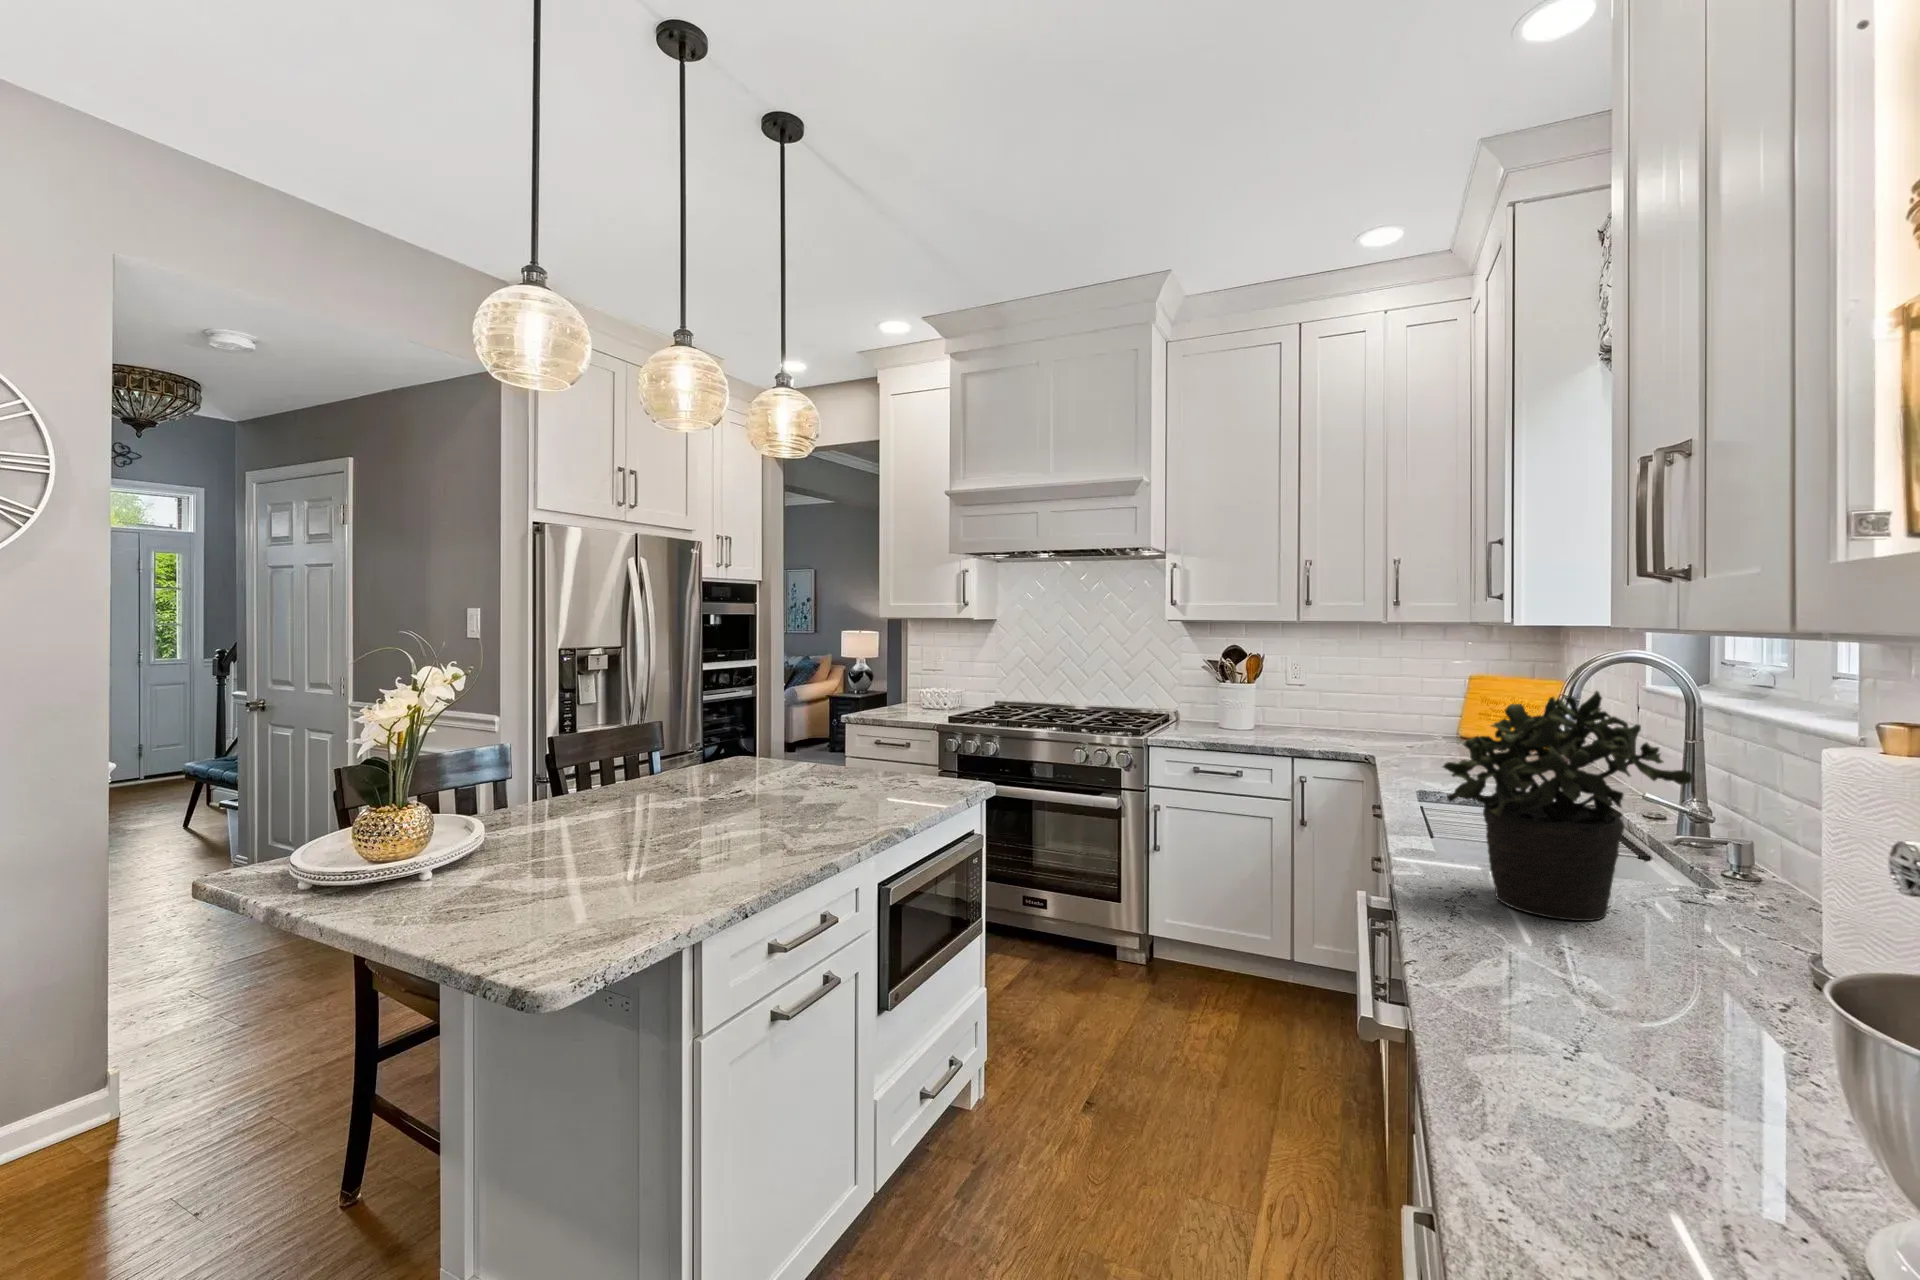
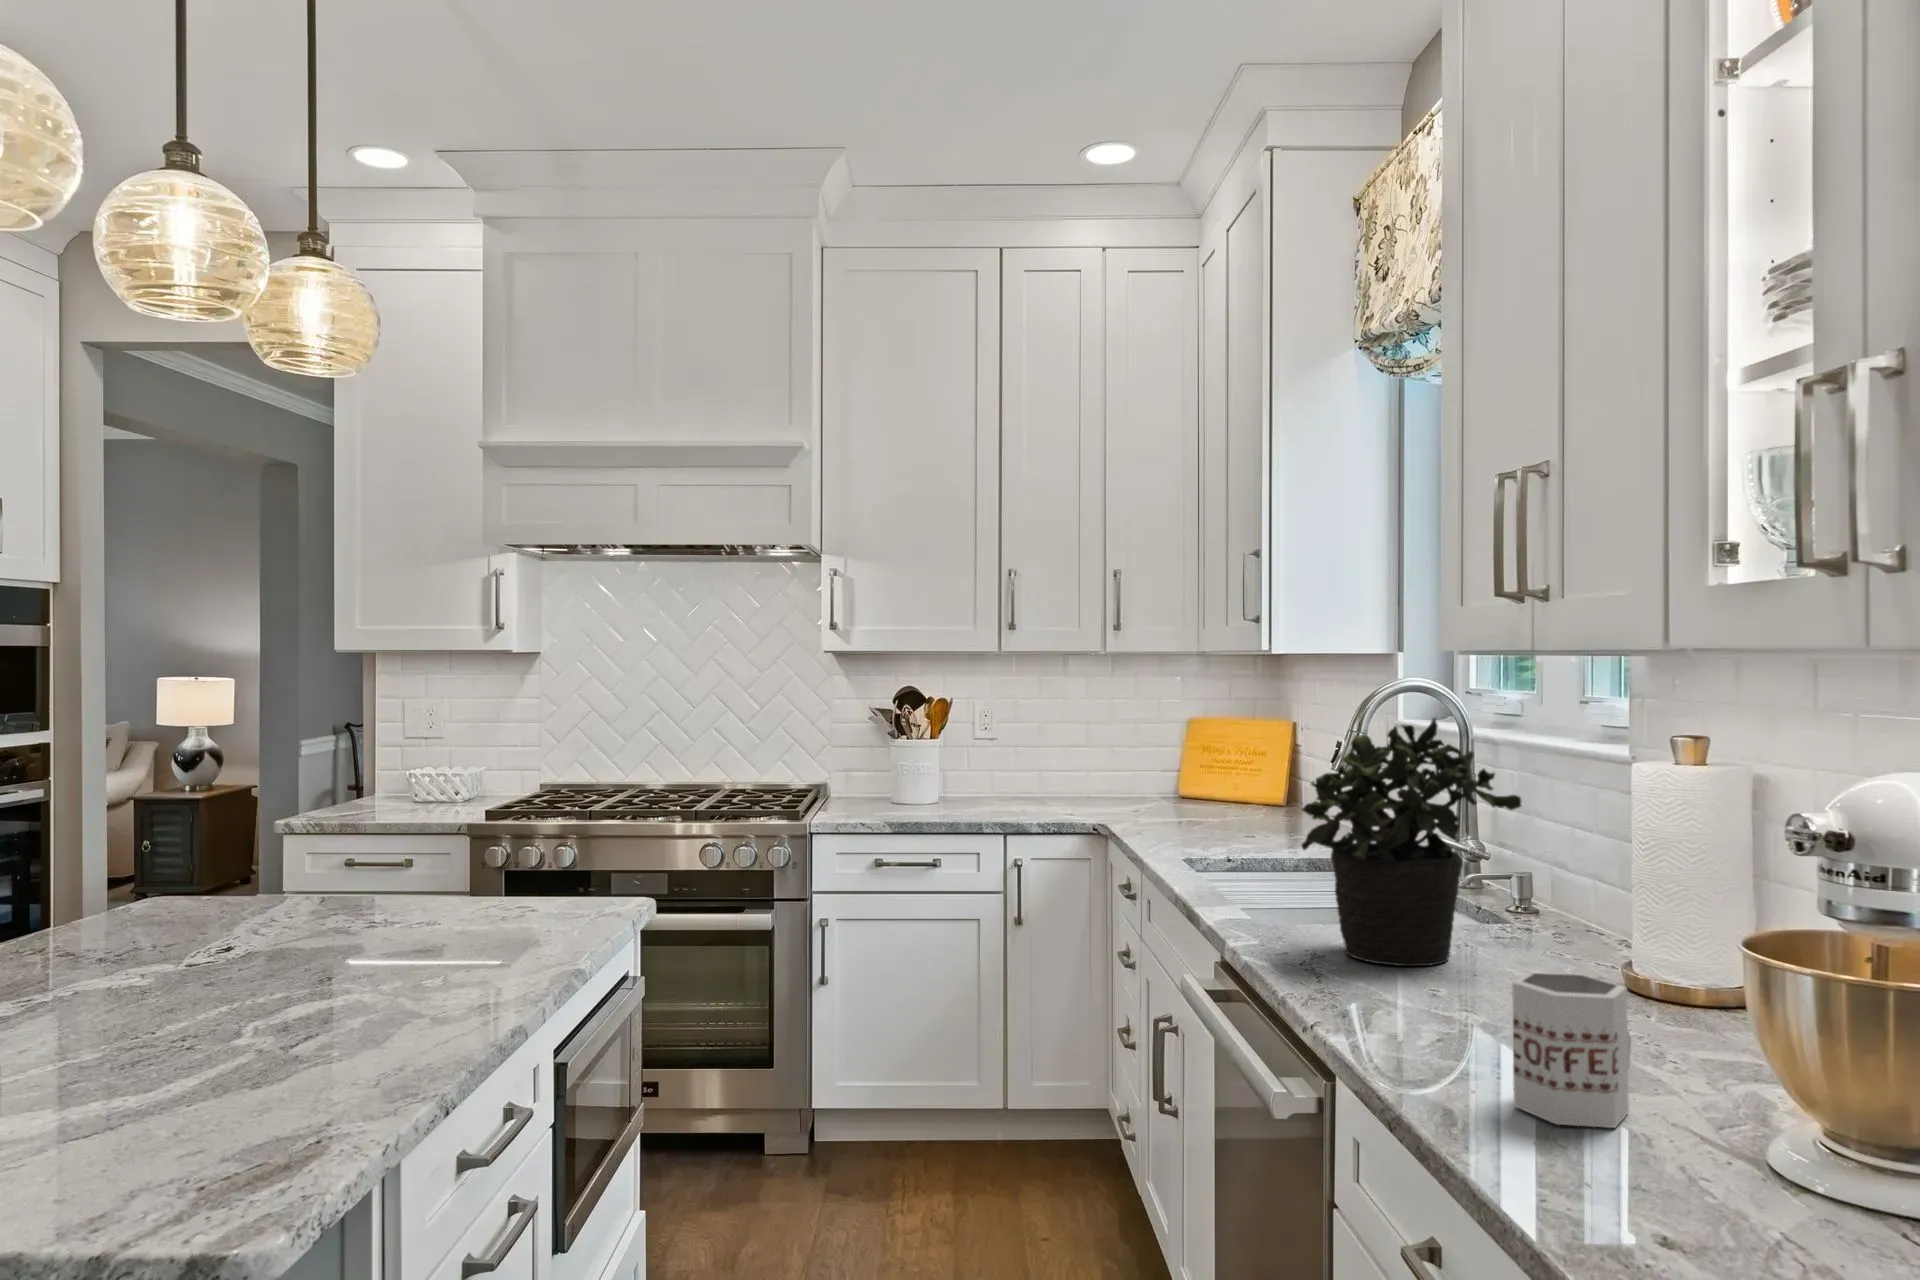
mug: none [1532,958,1689,1140] -> present [1512,973,1631,1128]

